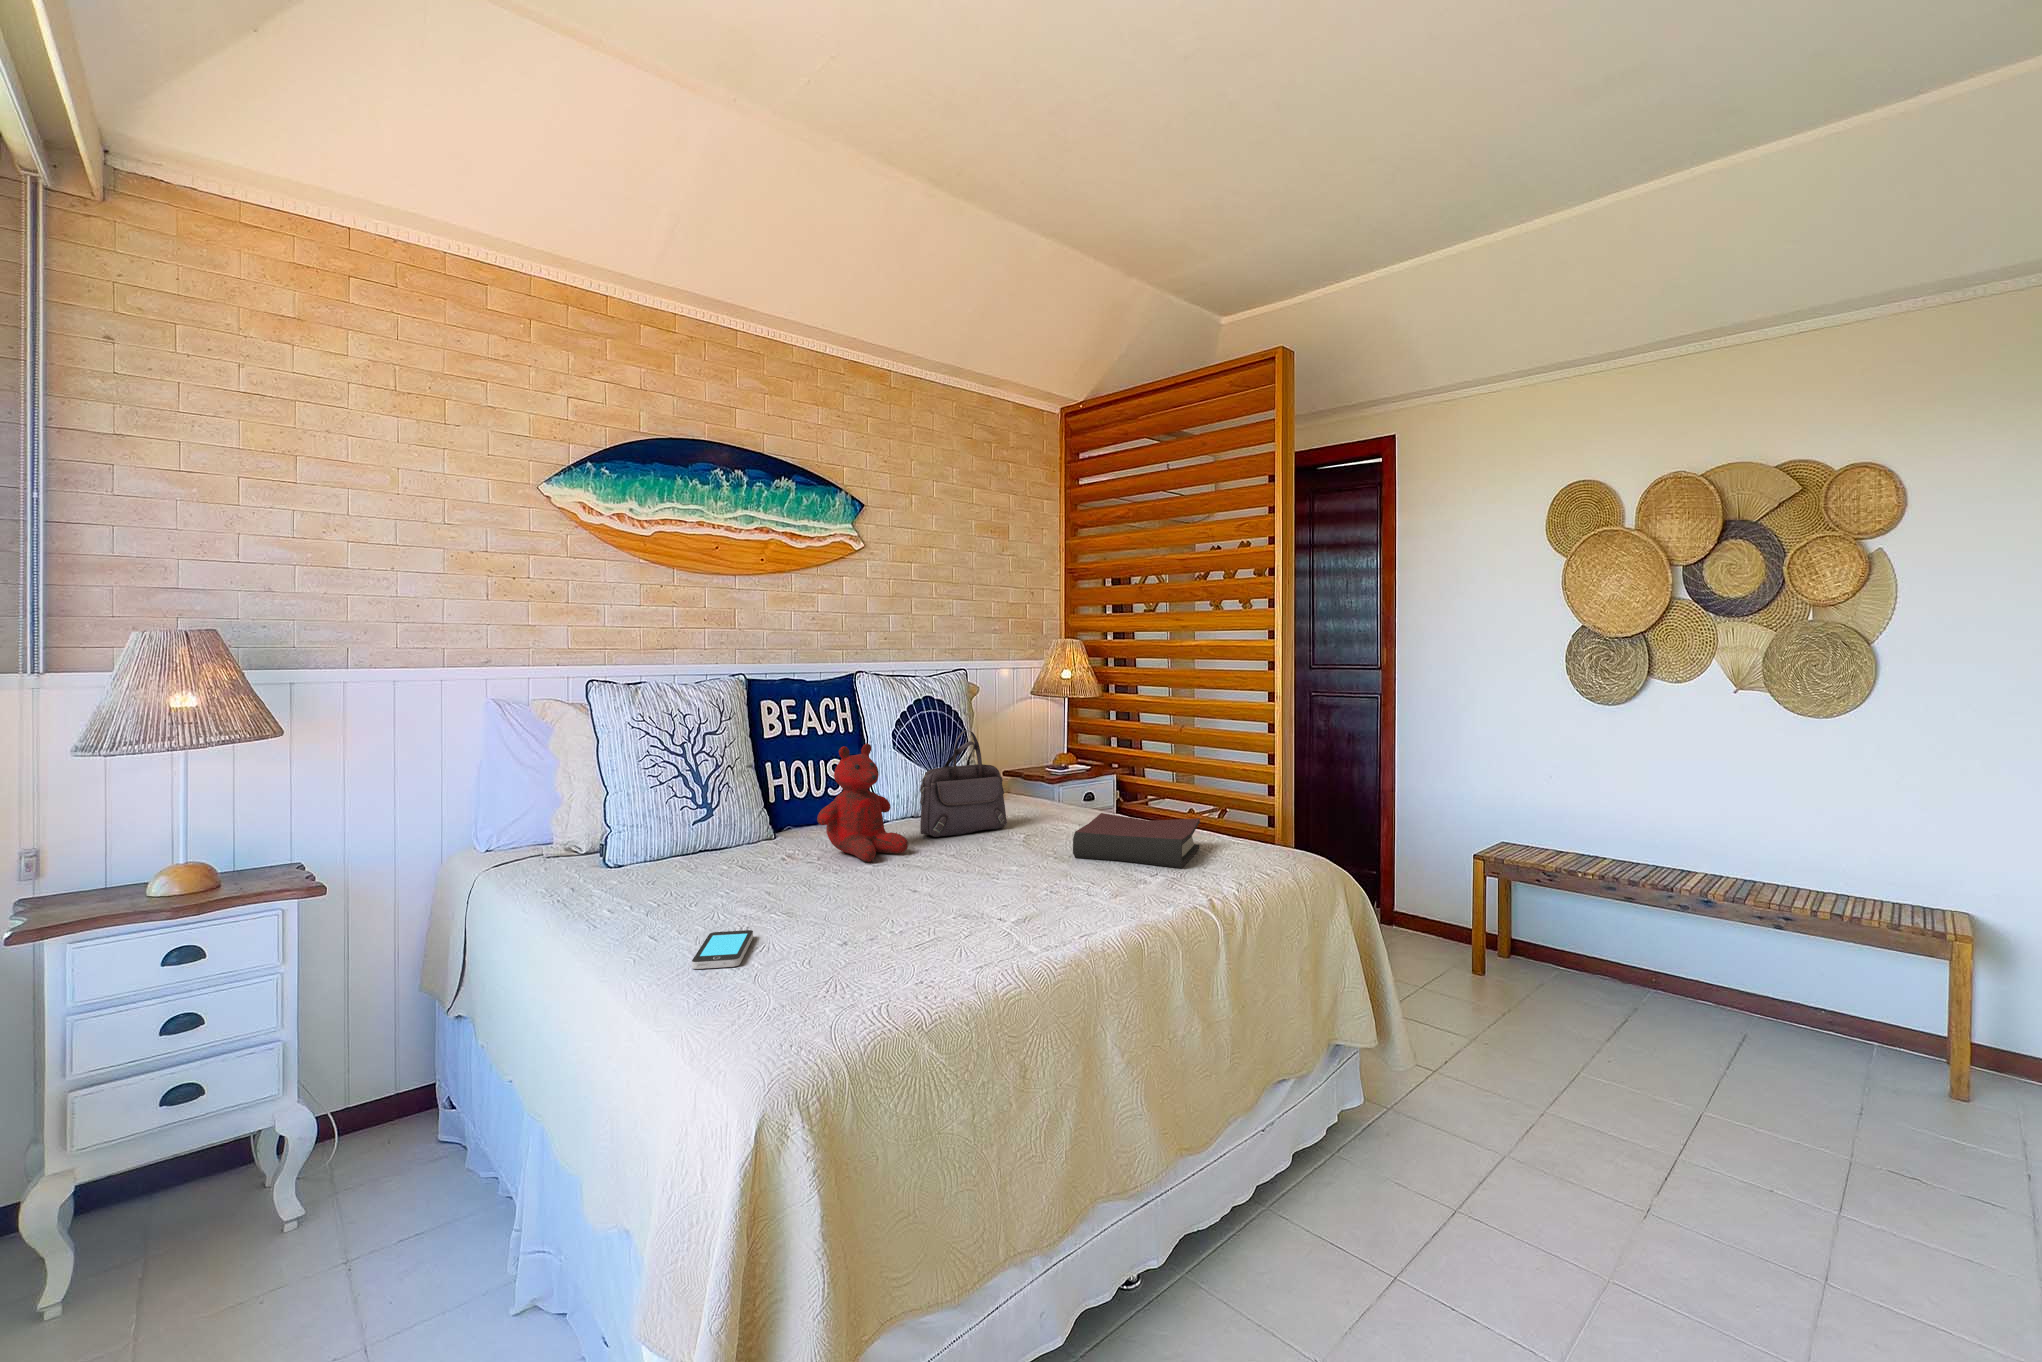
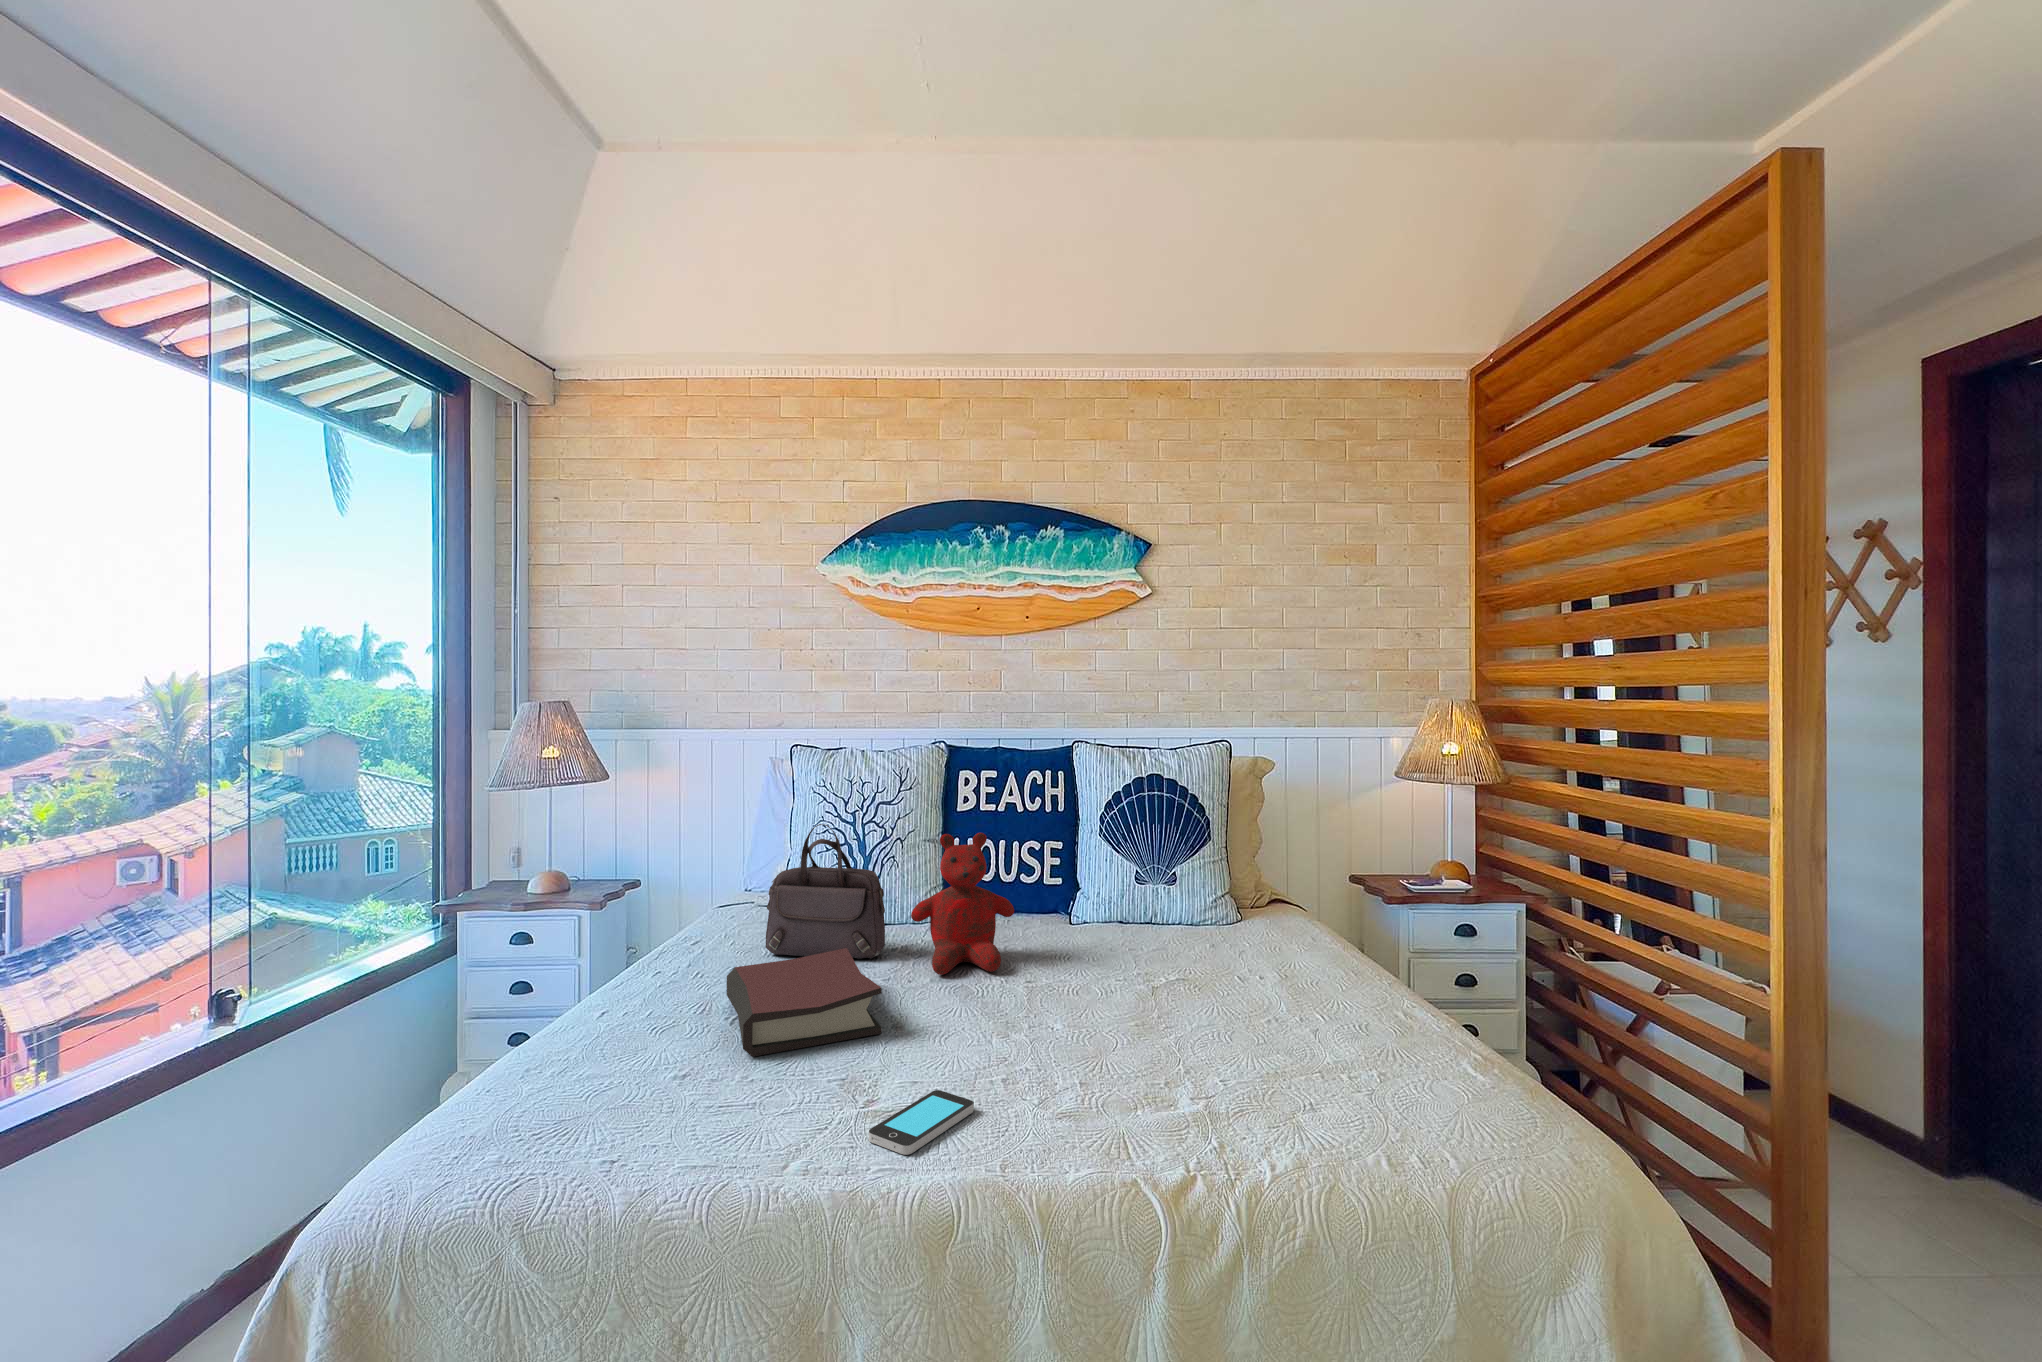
handbag: present [920,730,1007,837] -> present [766,824,885,959]
hardback book: present [1073,813,1200,868] -> present [726,948,882,1057]
smartphone: present [692,930,753,969] -> present [869,1090,974,1155]

